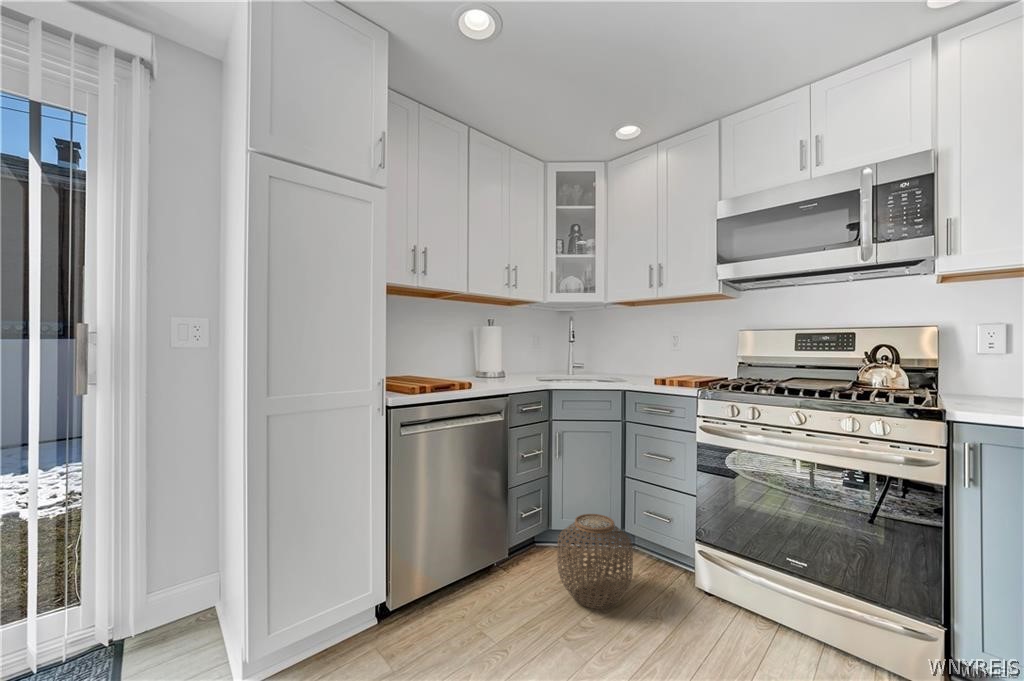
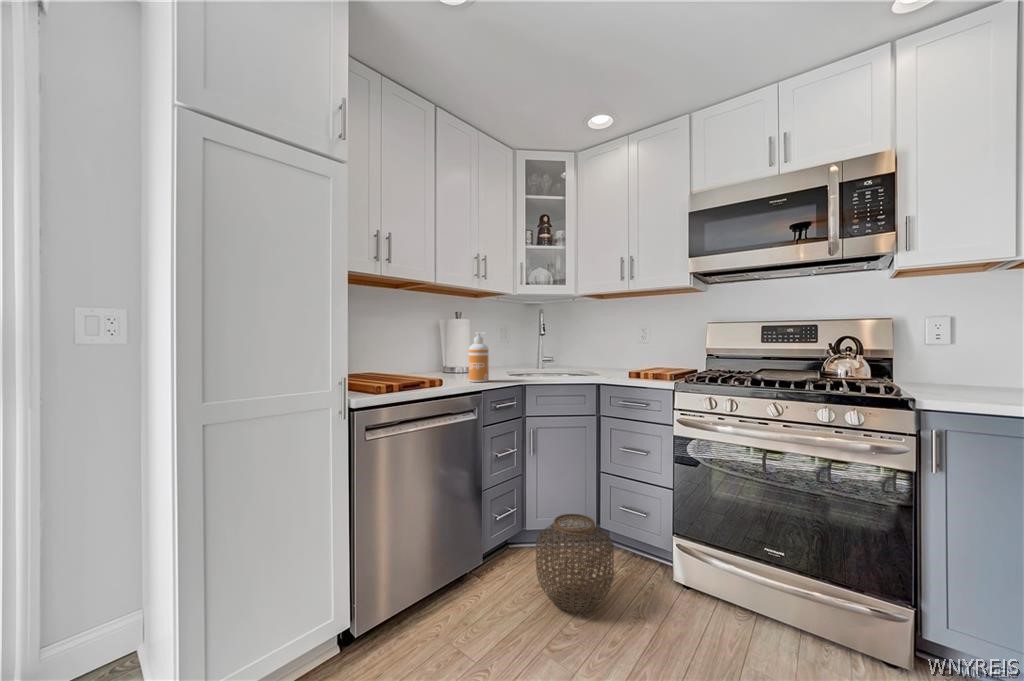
soap dispenser: none [499,339,518,386] -> present [469,332,489,382]

